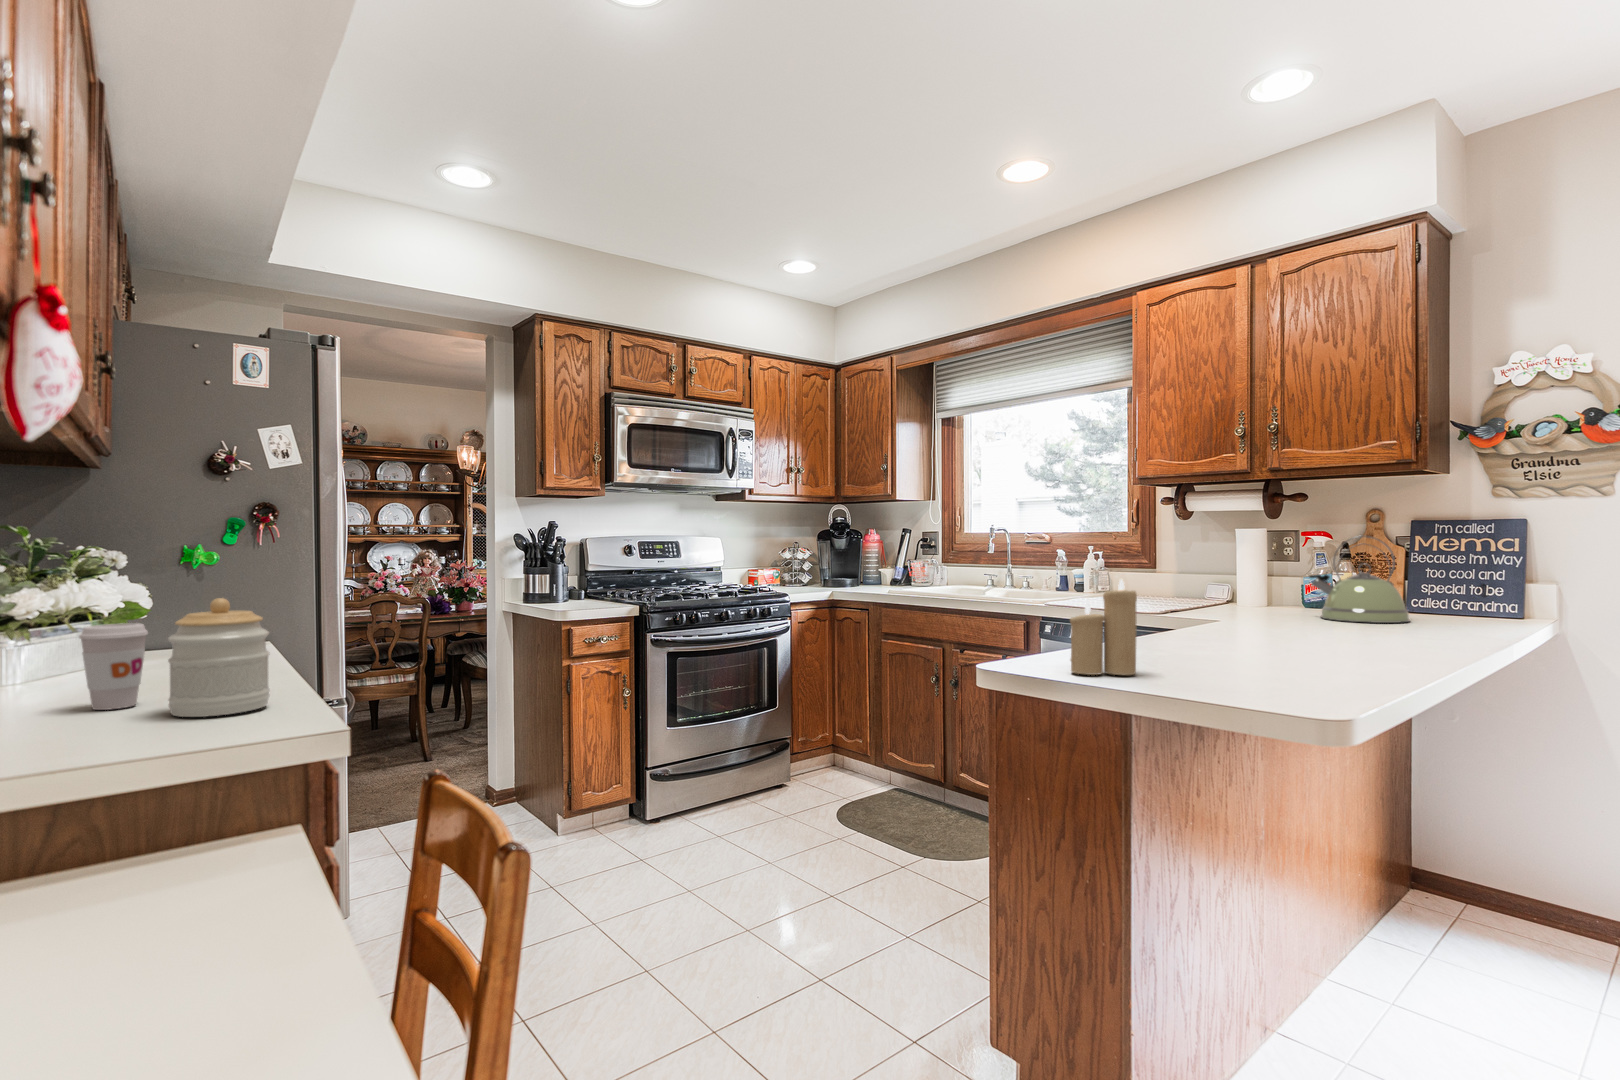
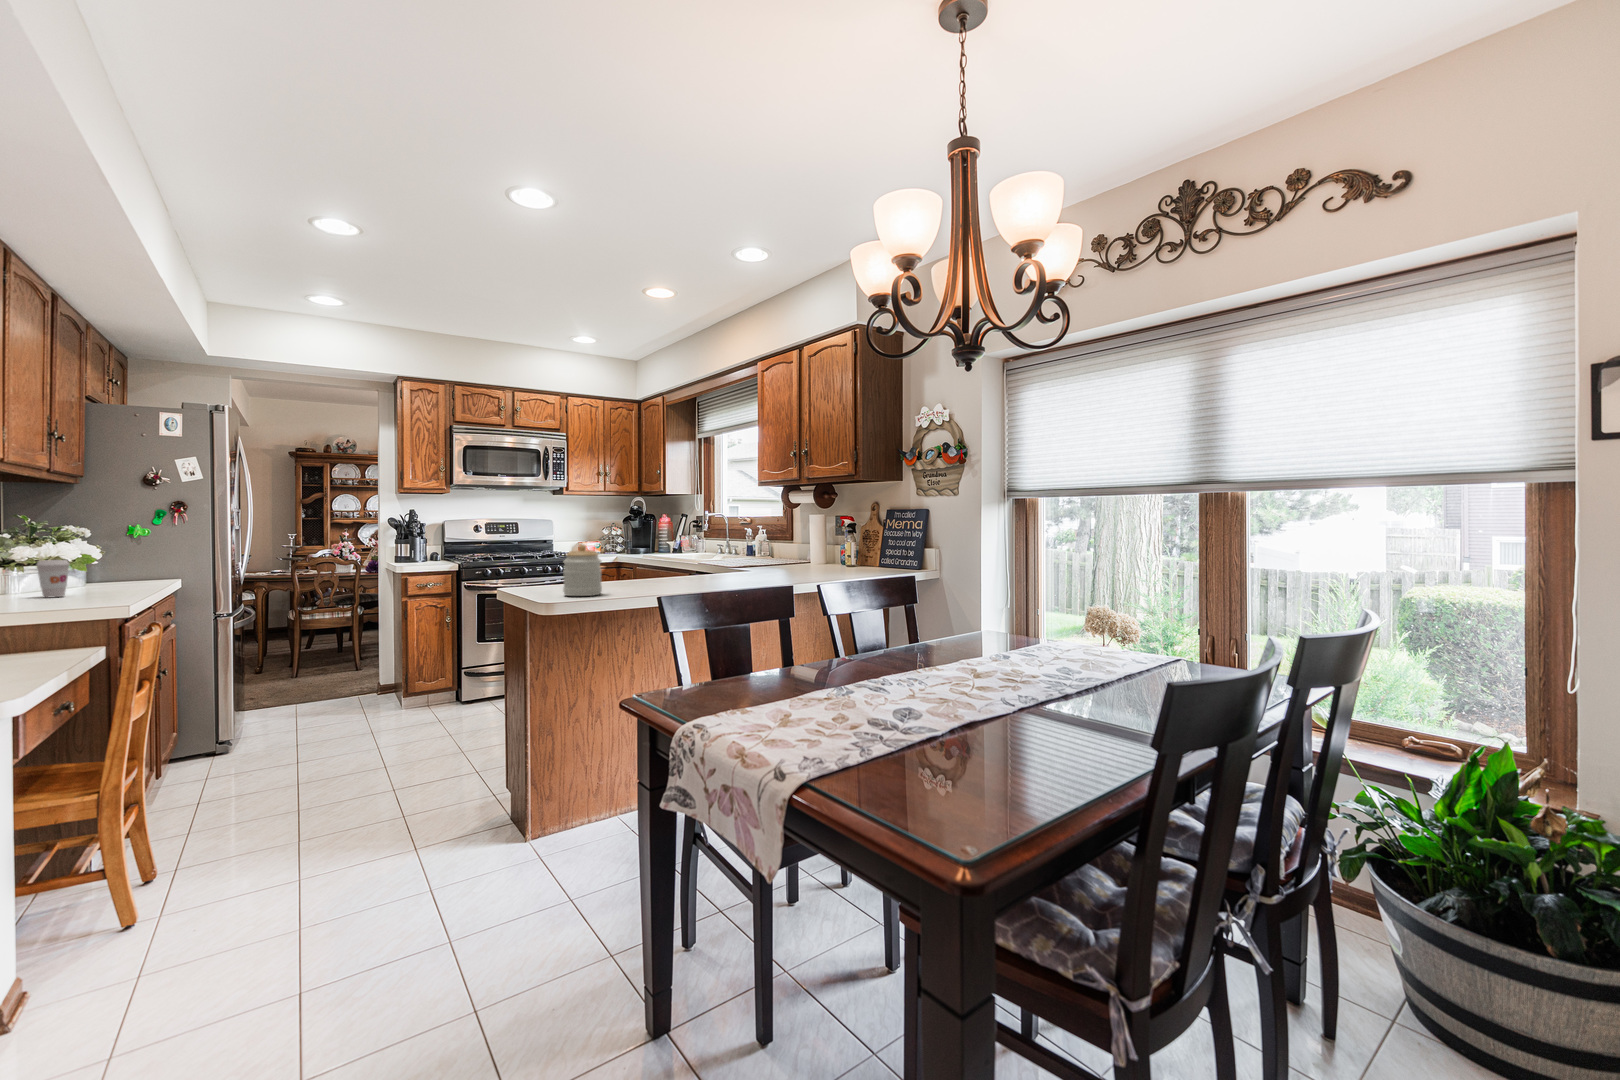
kettle: present [1309,536,1410,623] -> none [811,520,858,572]
candle: present [1070,579,1137,675] -> none [526,542,559,590]
jar: present [168,598,270,717] -> present [563,544,602,596]

